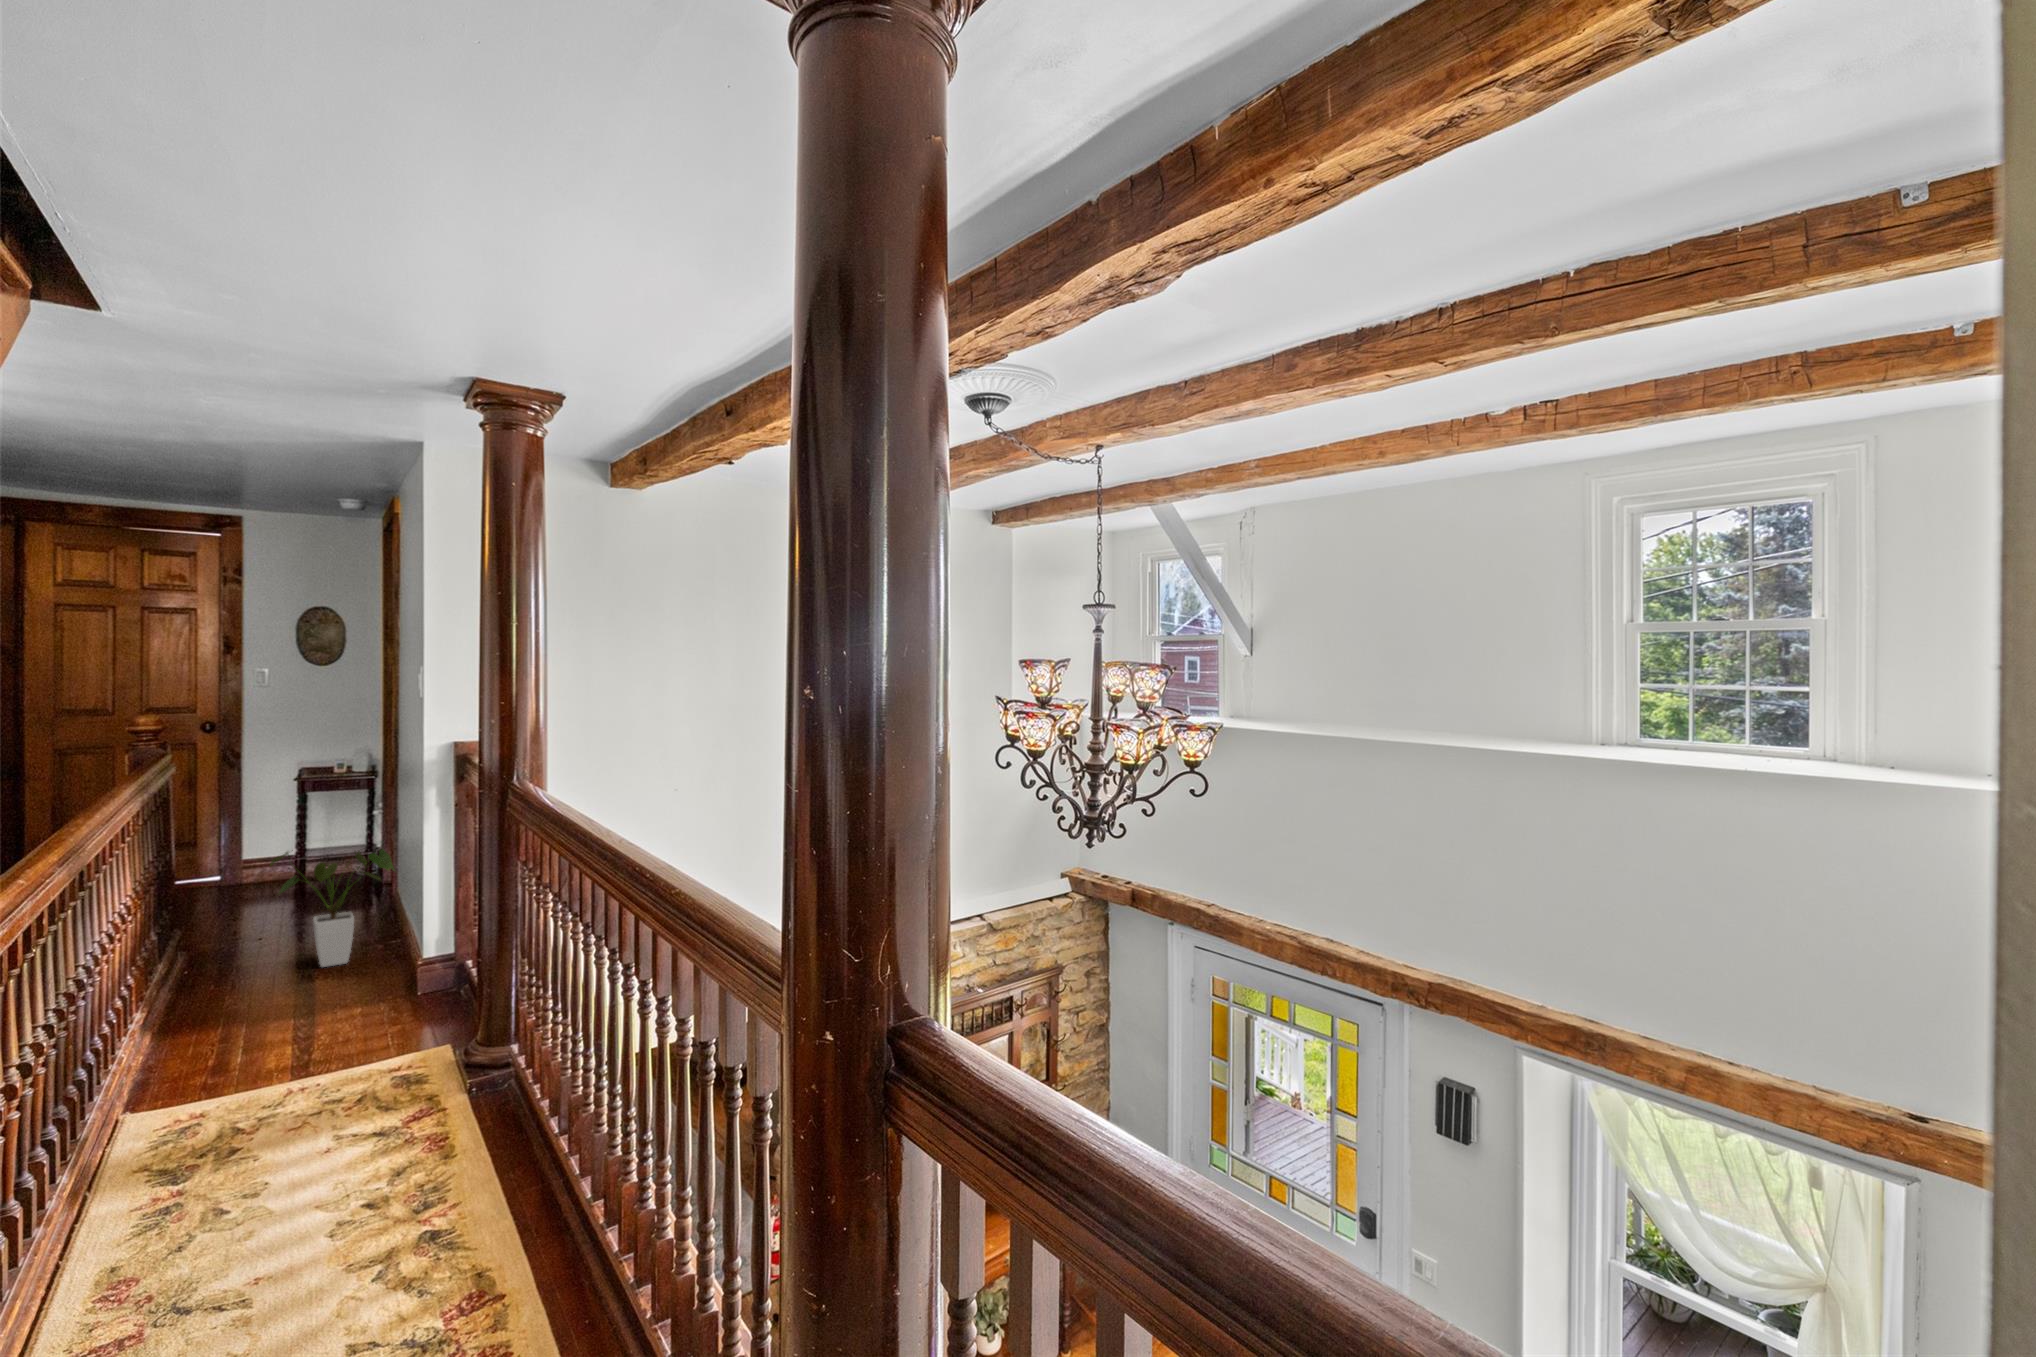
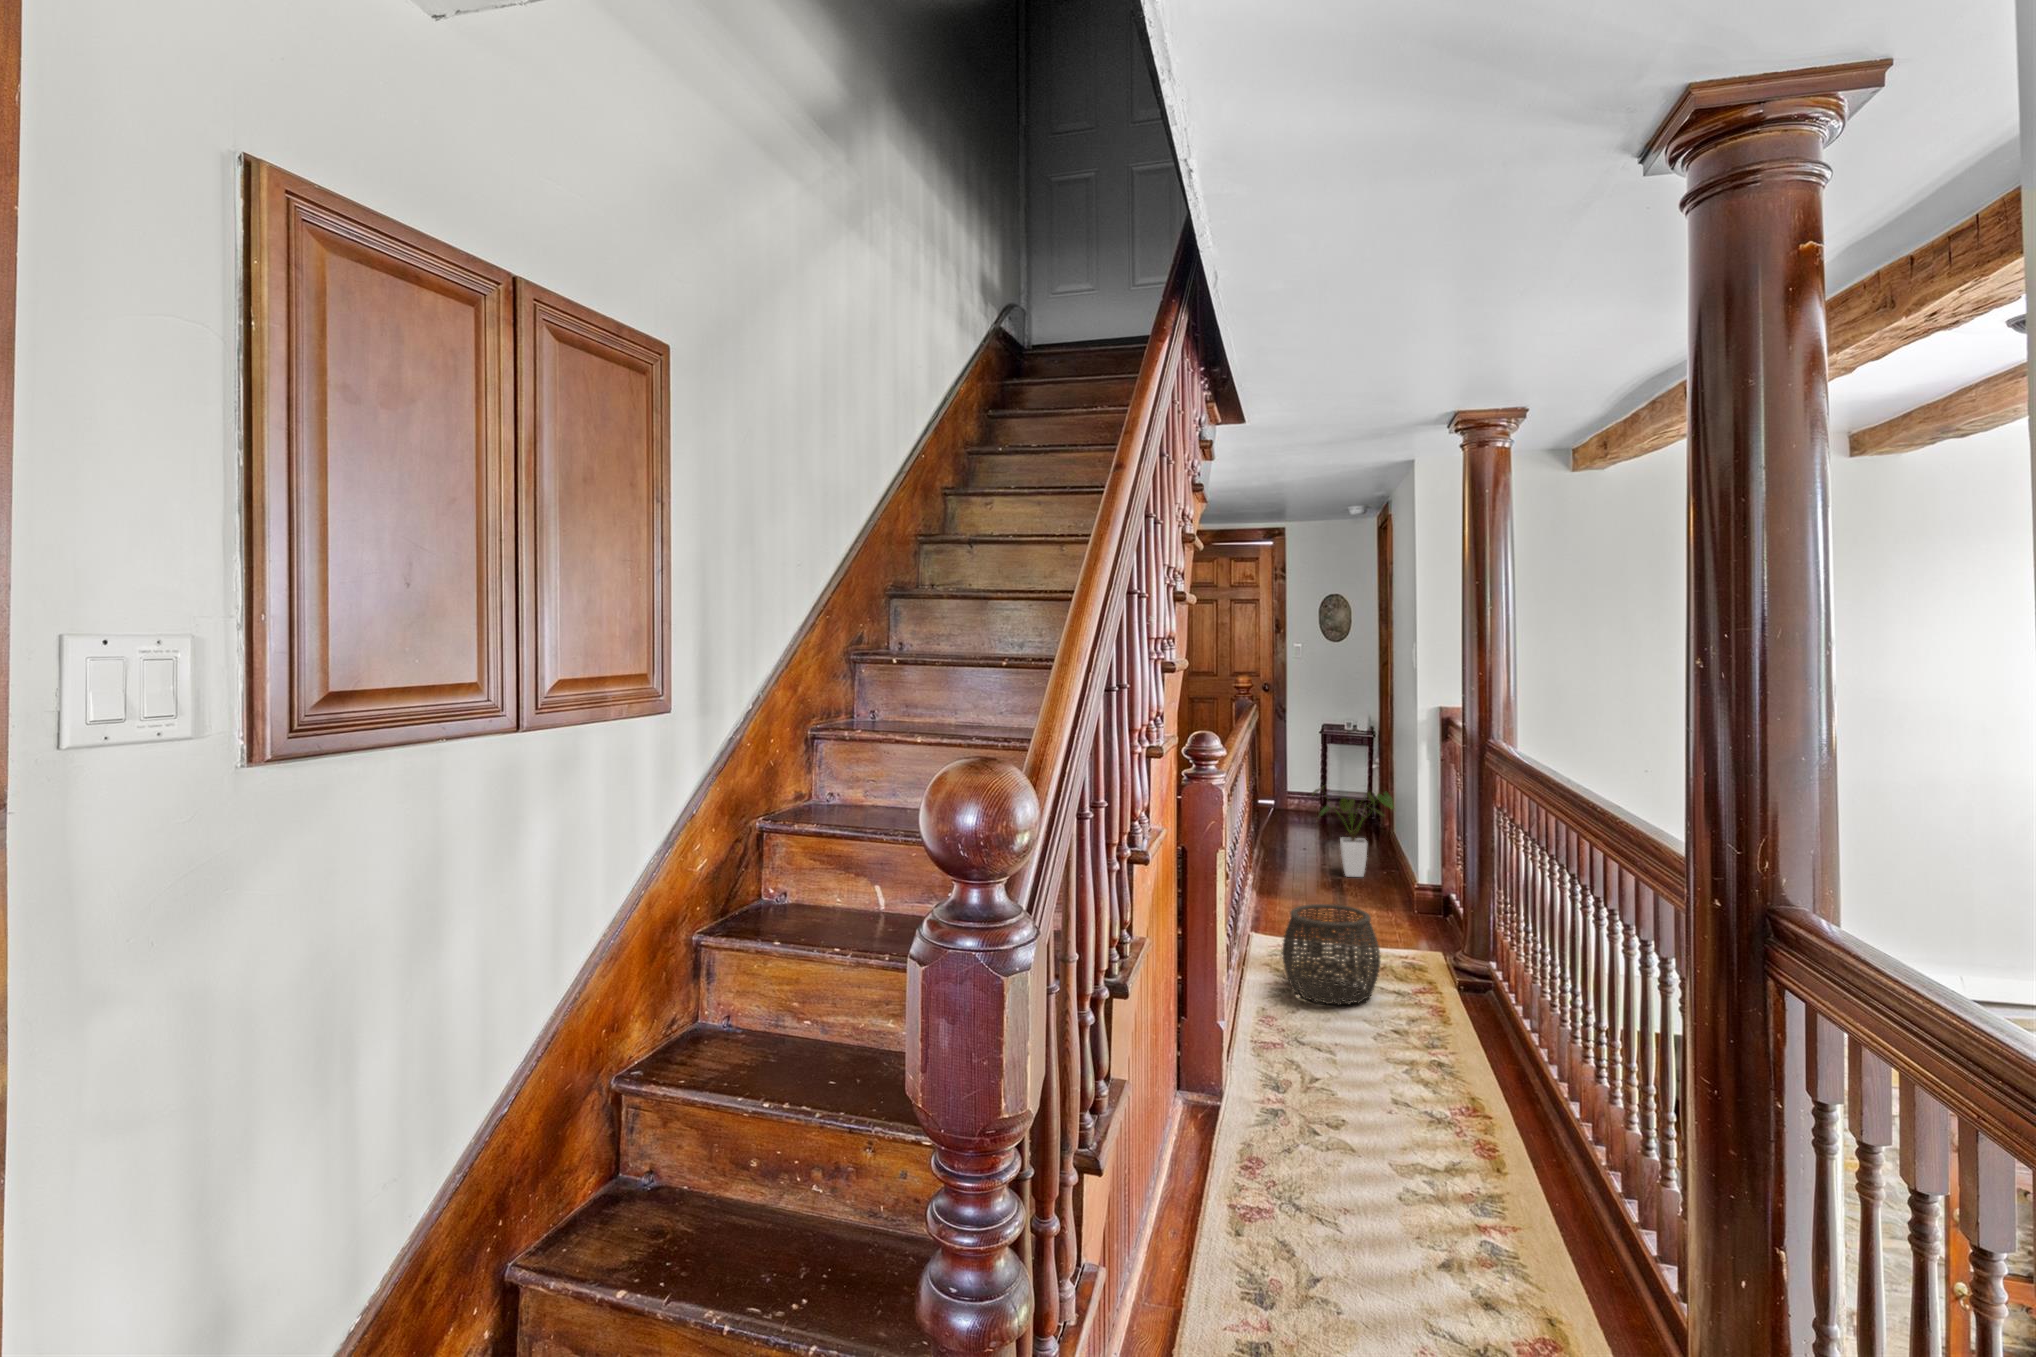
woven basket: none [177,1031,354,1197] -> present [1282,904,1380,1005]

